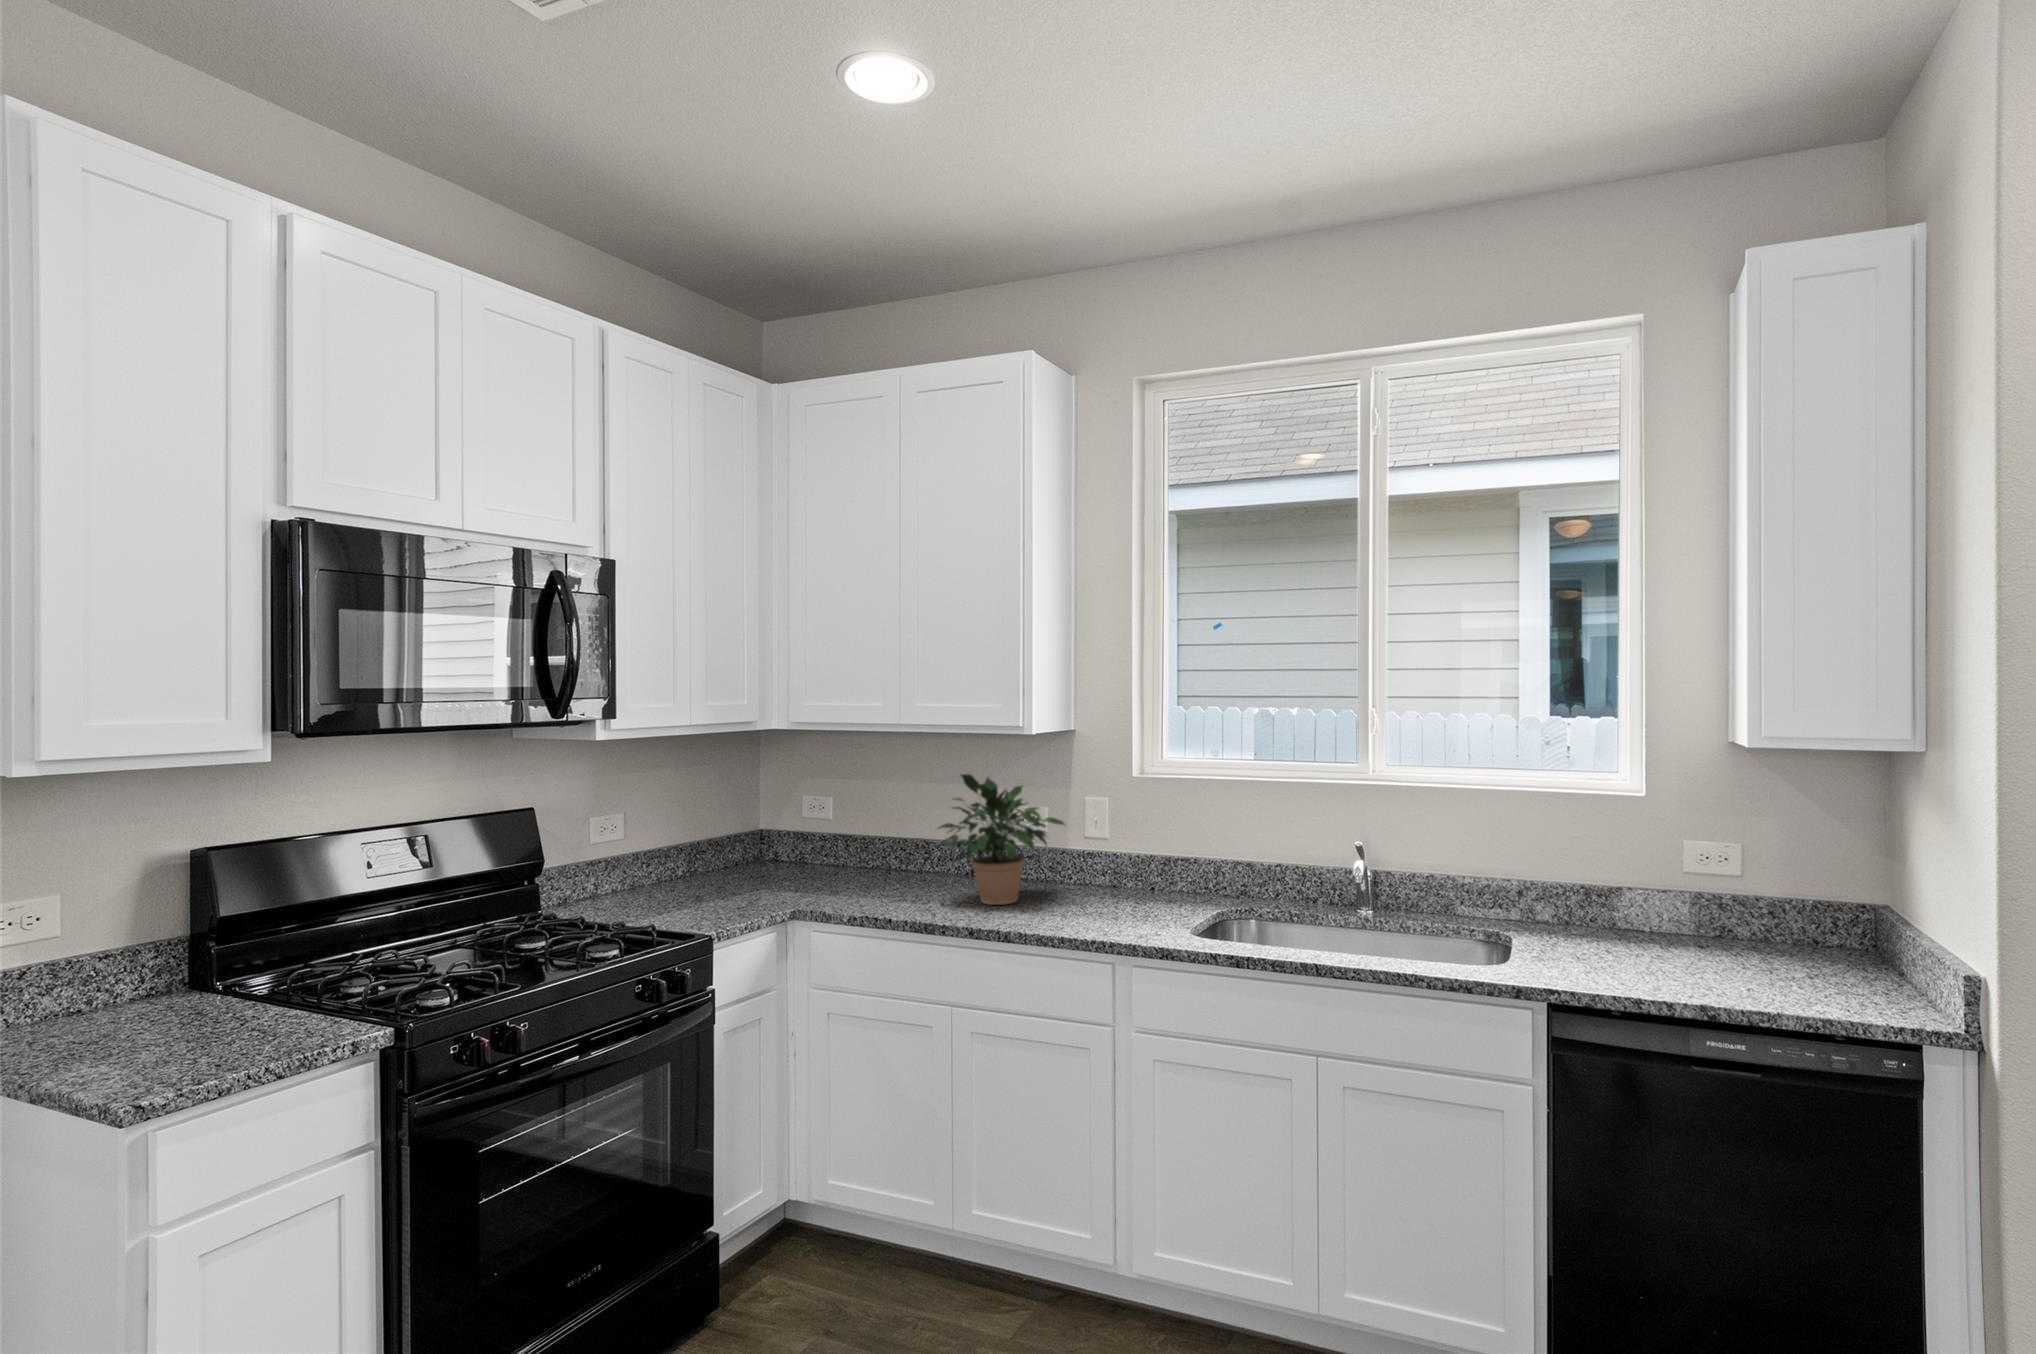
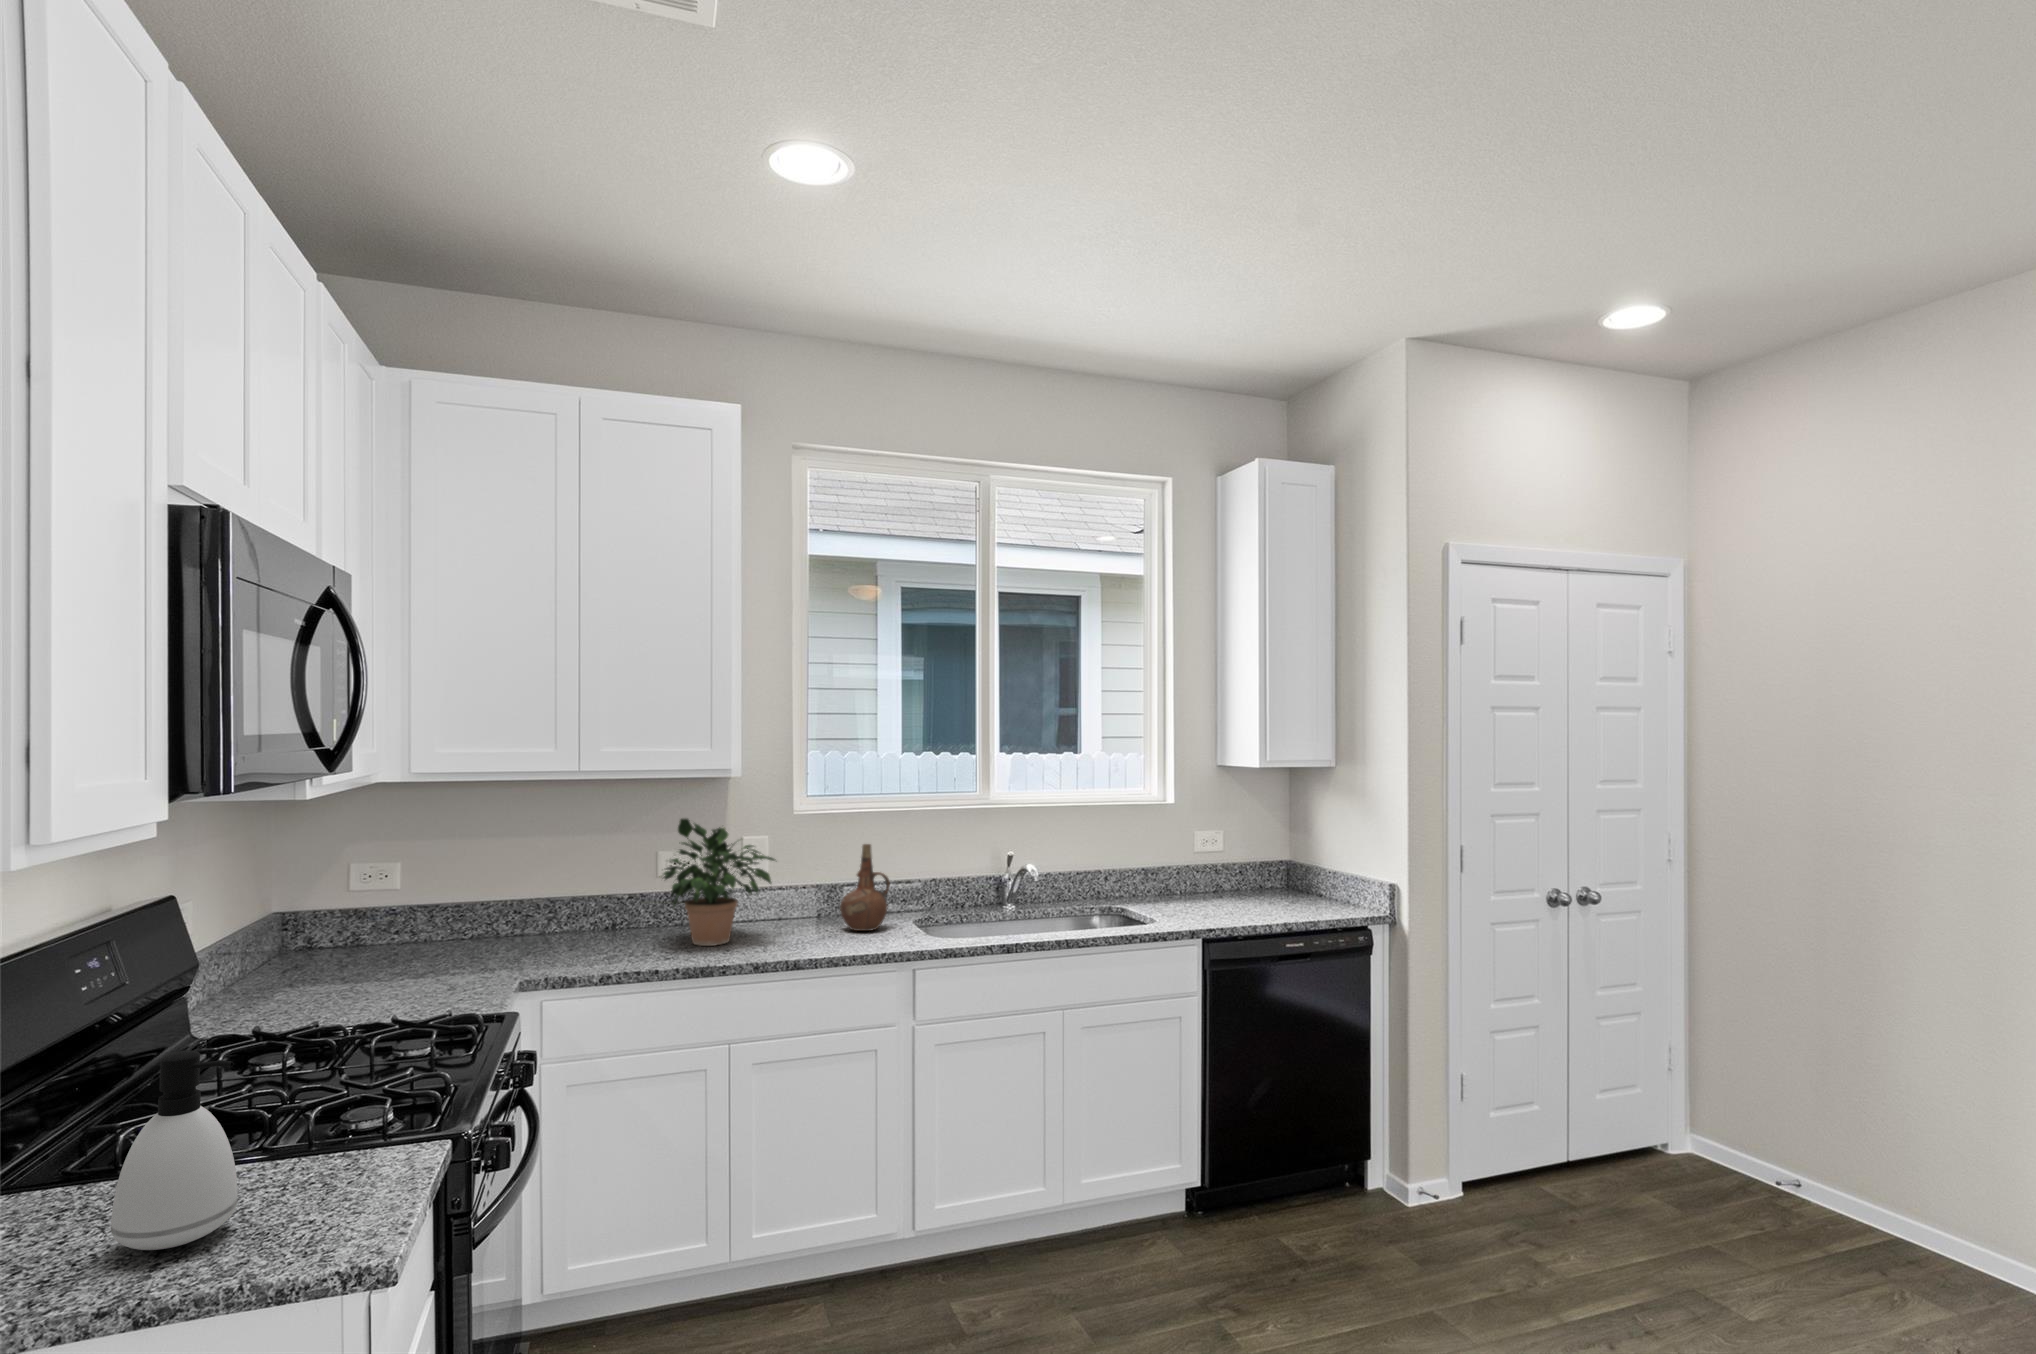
ceramic pitcher: none [1127,814,1184,914] -> present [840,844,890,931]
soap dispenser: none [224,914,295,1030] -> present [111,1050,238,1250]

